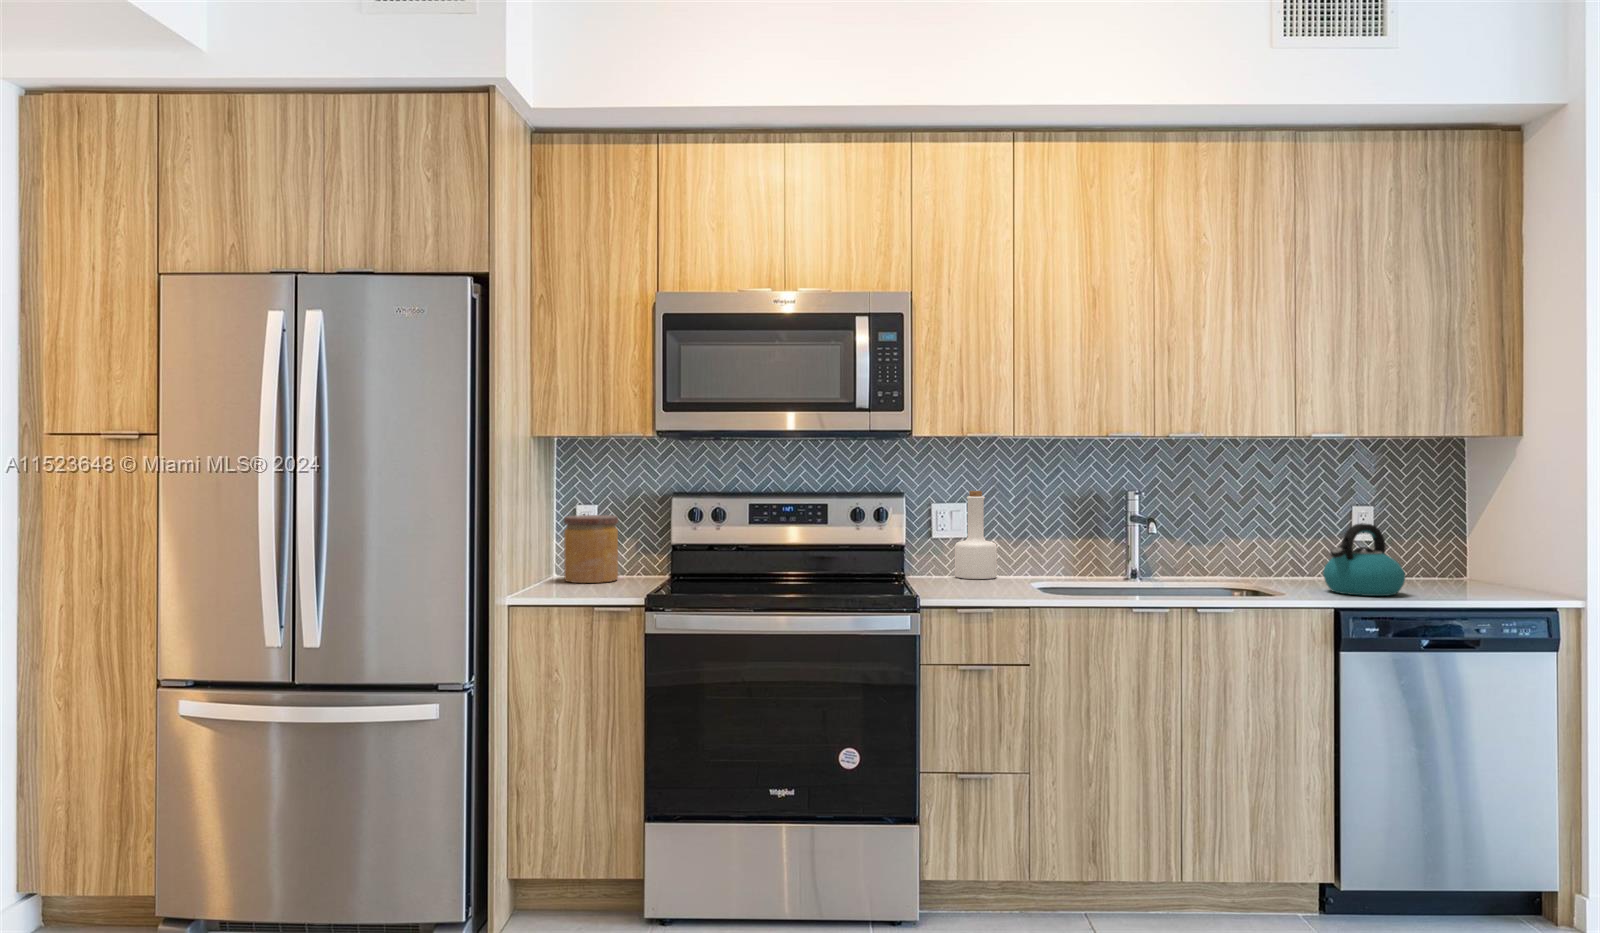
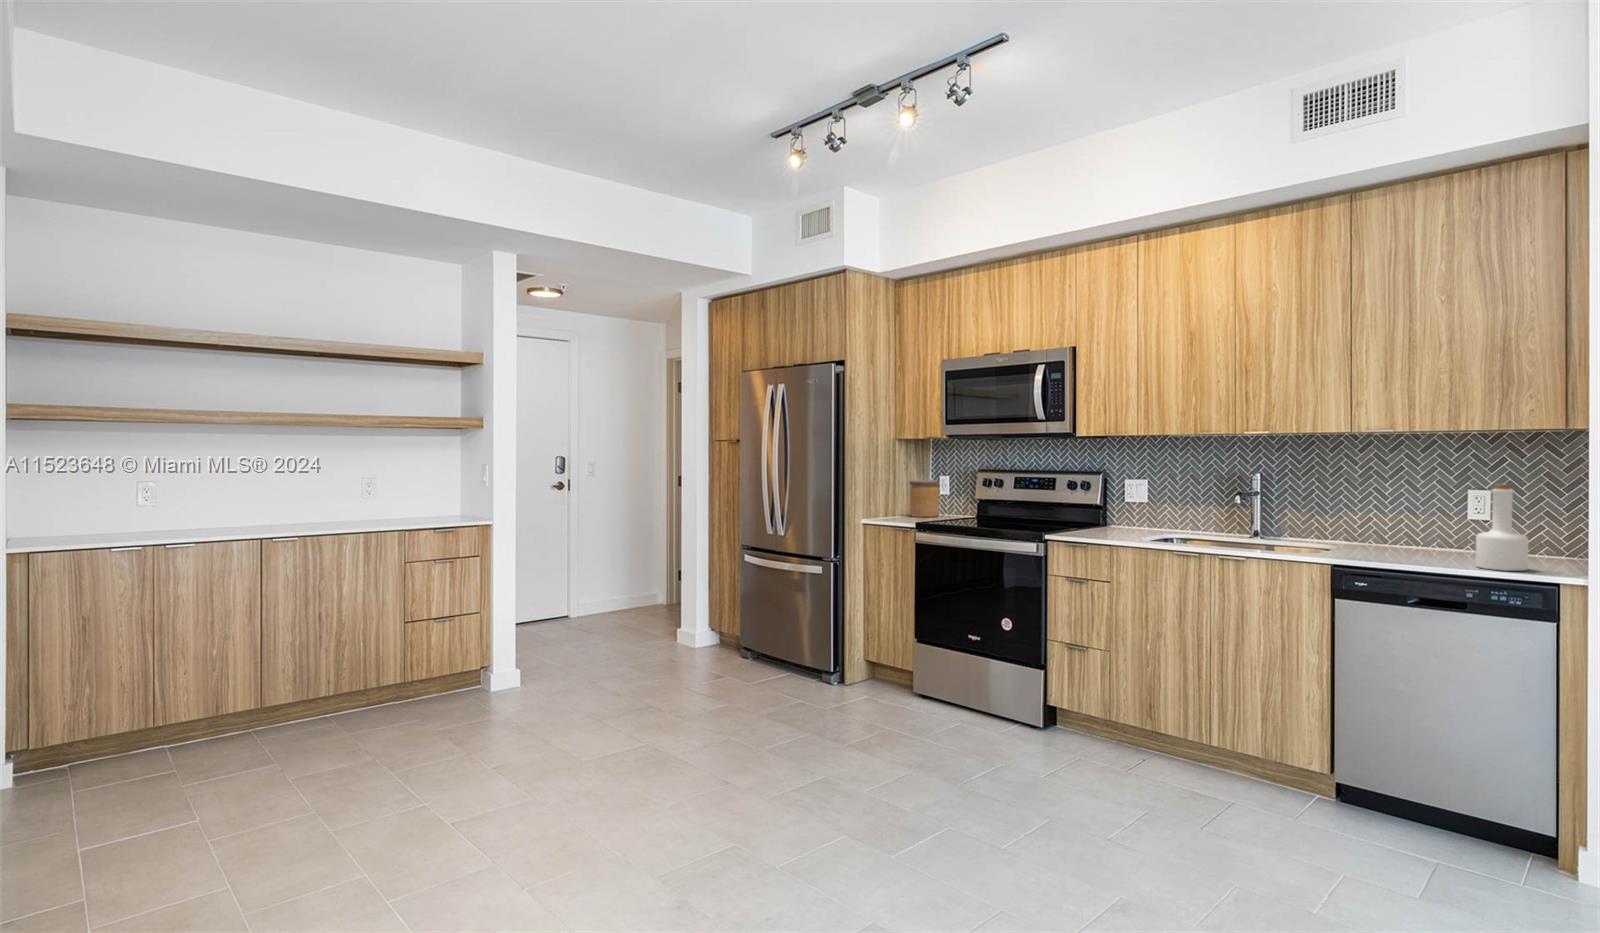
bottle: present [955,491,997,579] -> present [1476,484,1528,571]
kettle: present [1323,523,1405,596] -> none [1366,503,1445,561]

